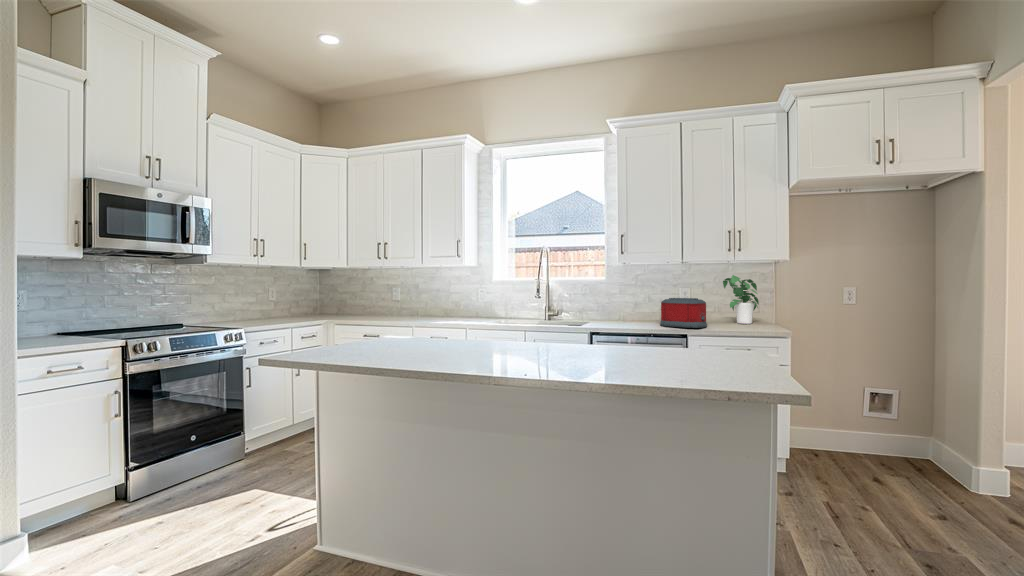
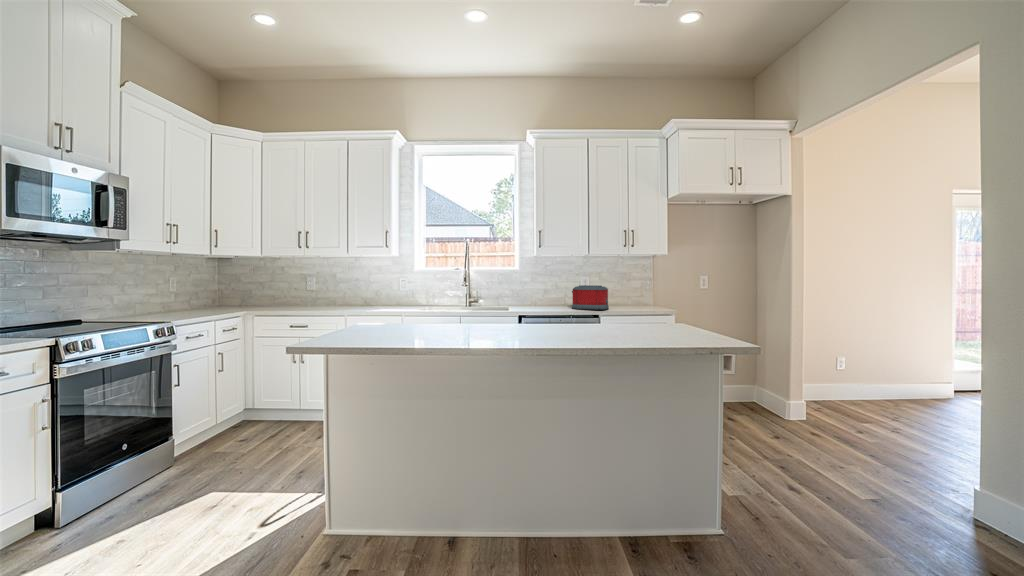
potted plant: present [723,275,759,324] -> none [615,267,644,305]

